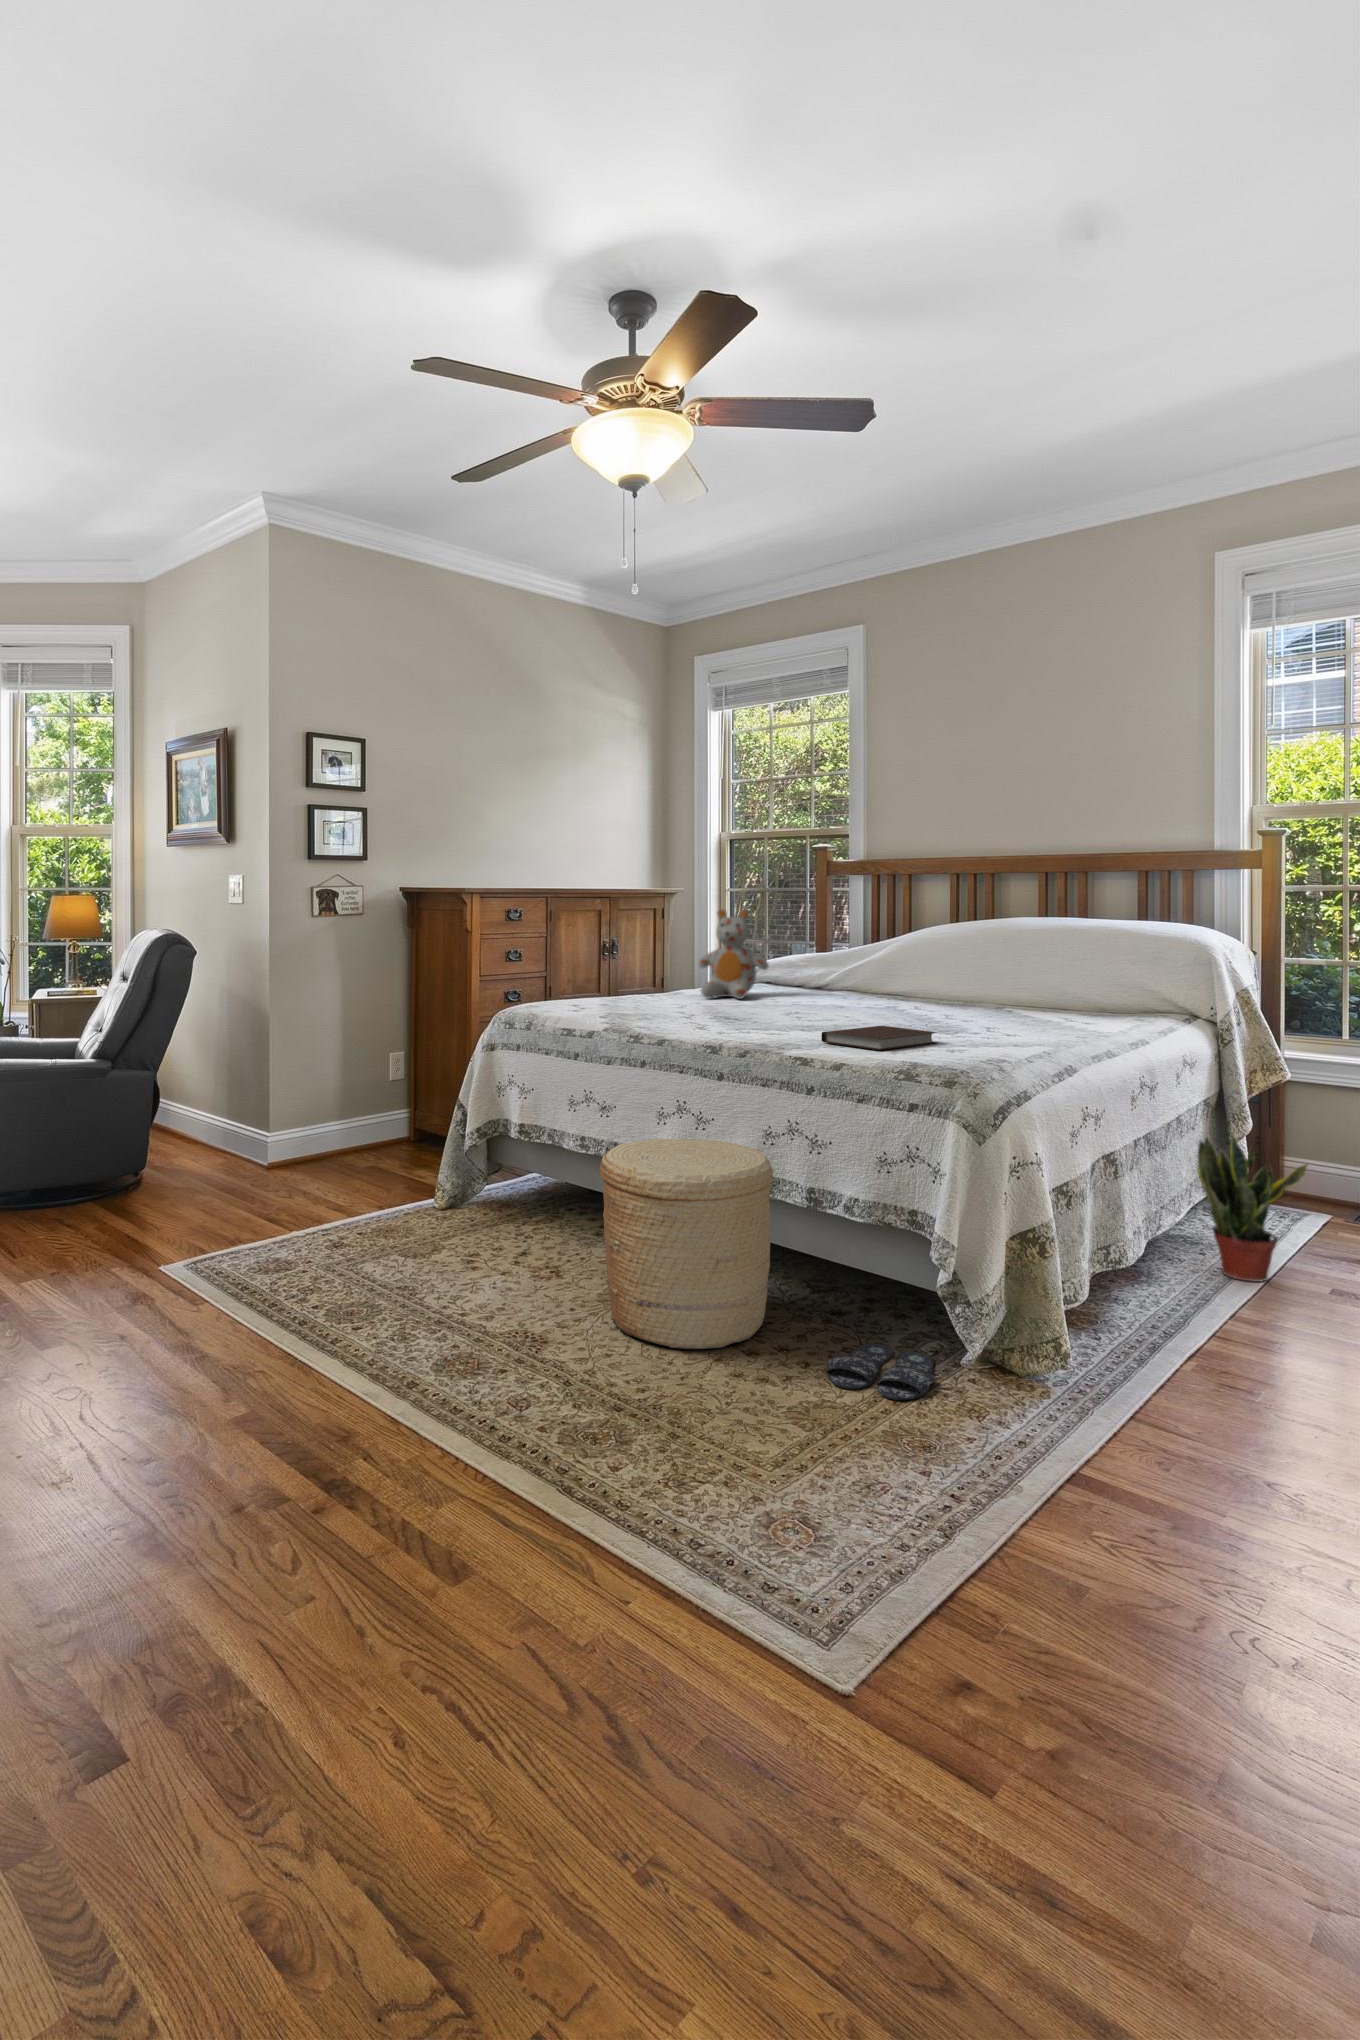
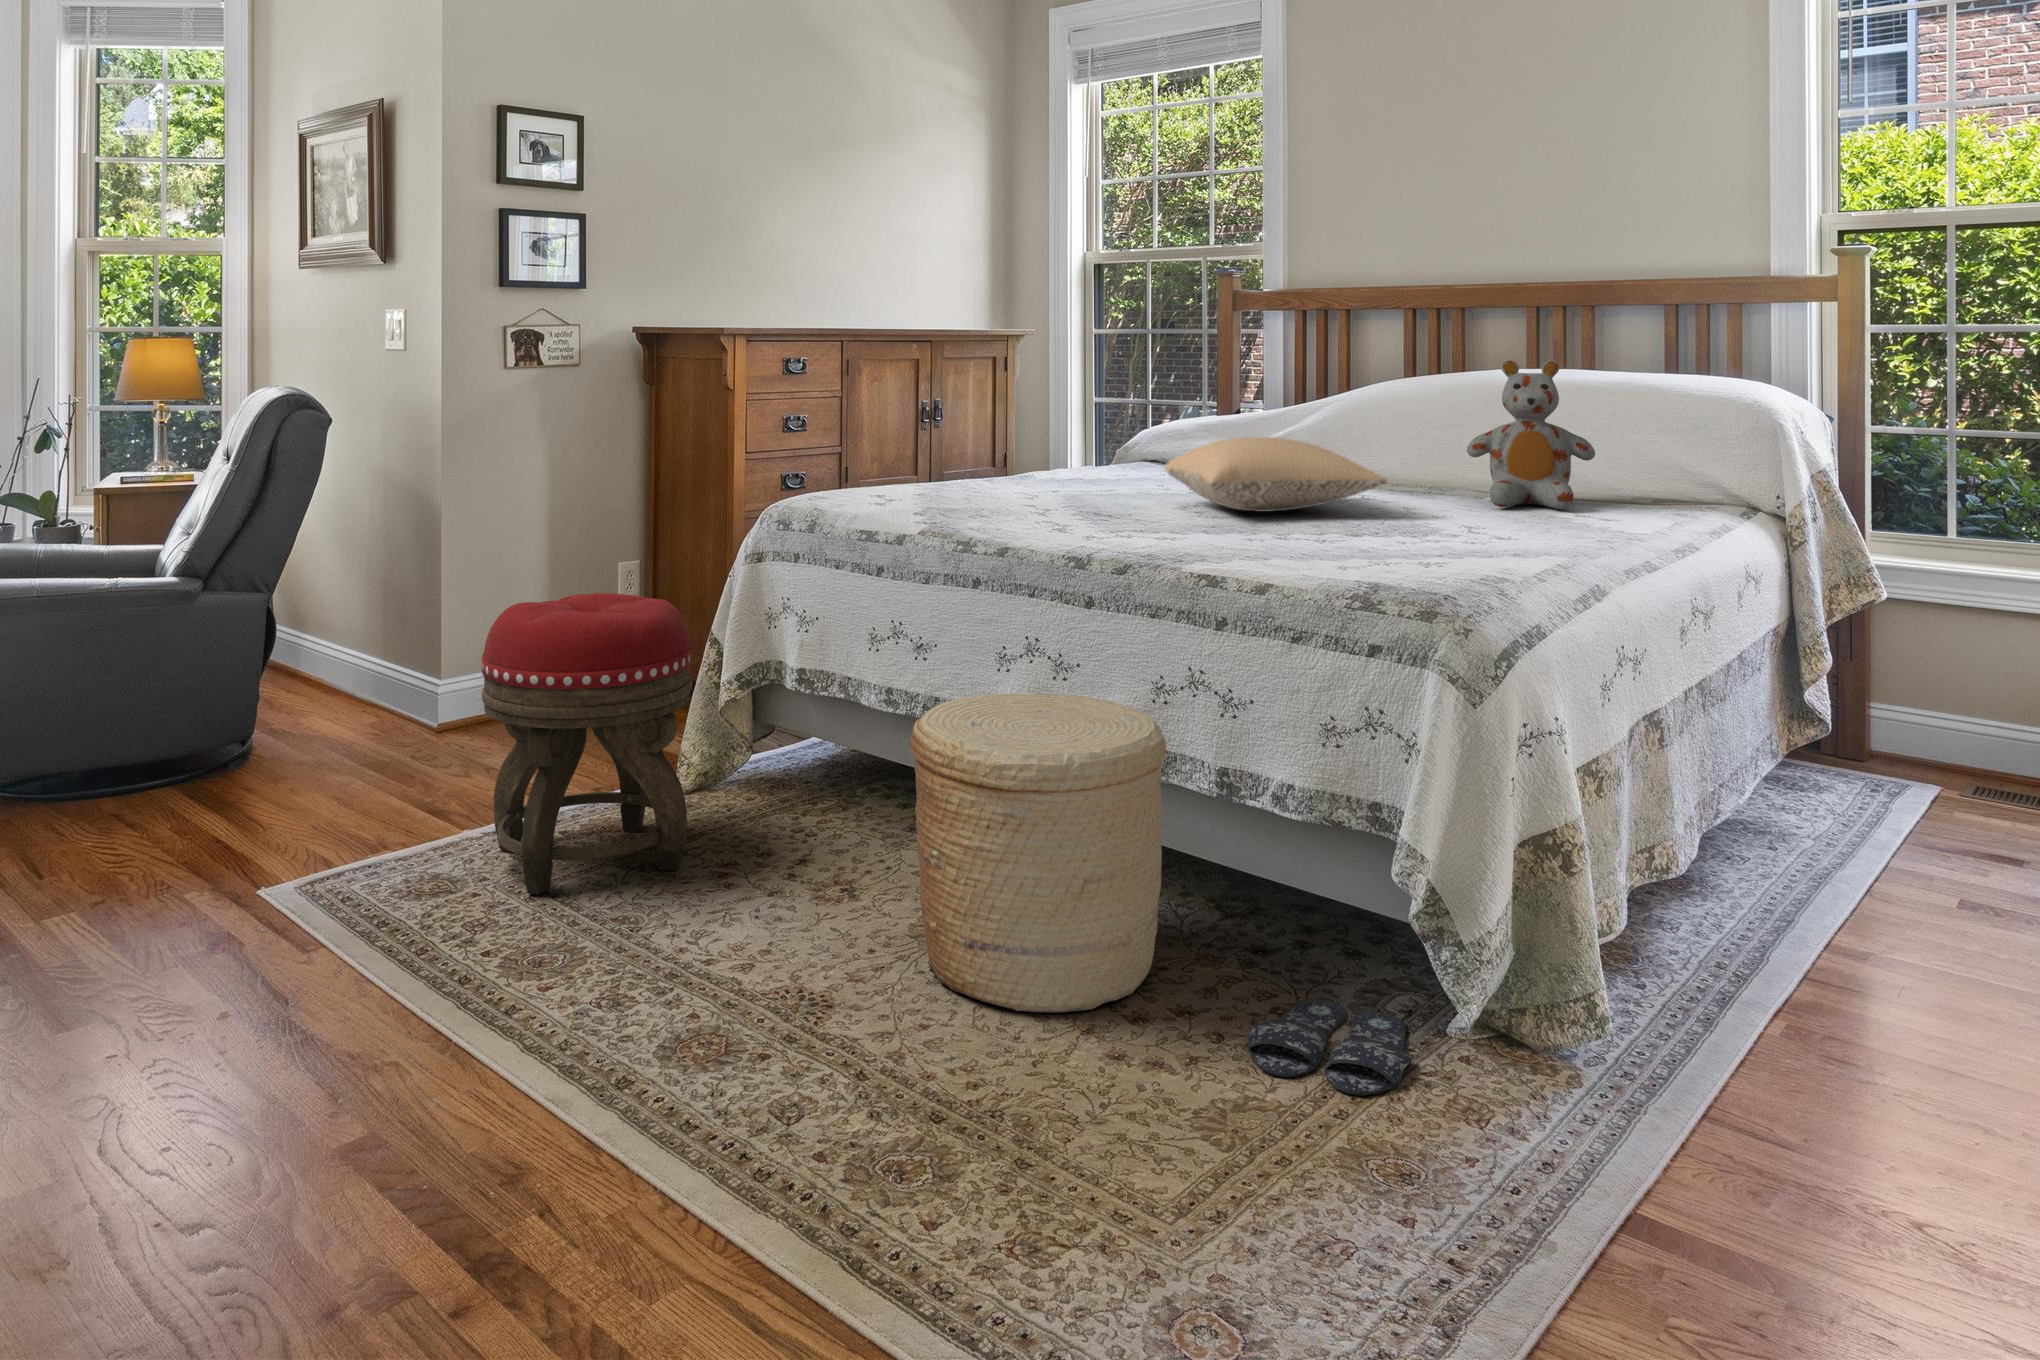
stuffed bear: present [698,909,769,999] -> present [1467,360,1595,509]
pillow: none [777,965,933,1017] -> present [1165,437,1387,512]
notebook: present [822,1026,937,1050] -> none [1234,526,1401,564]
footstool: none [307,1071,449,1274] -> present [482,593,693,895]
potted plant: present [1197,1136,1307,1282] -> none [1765,669,1931,890]

